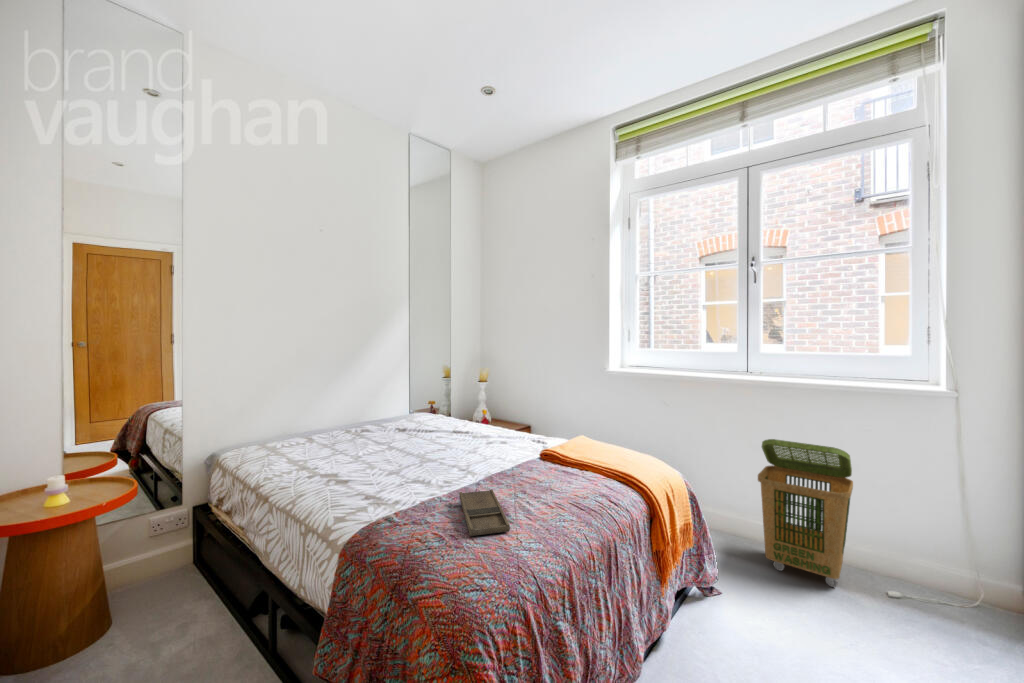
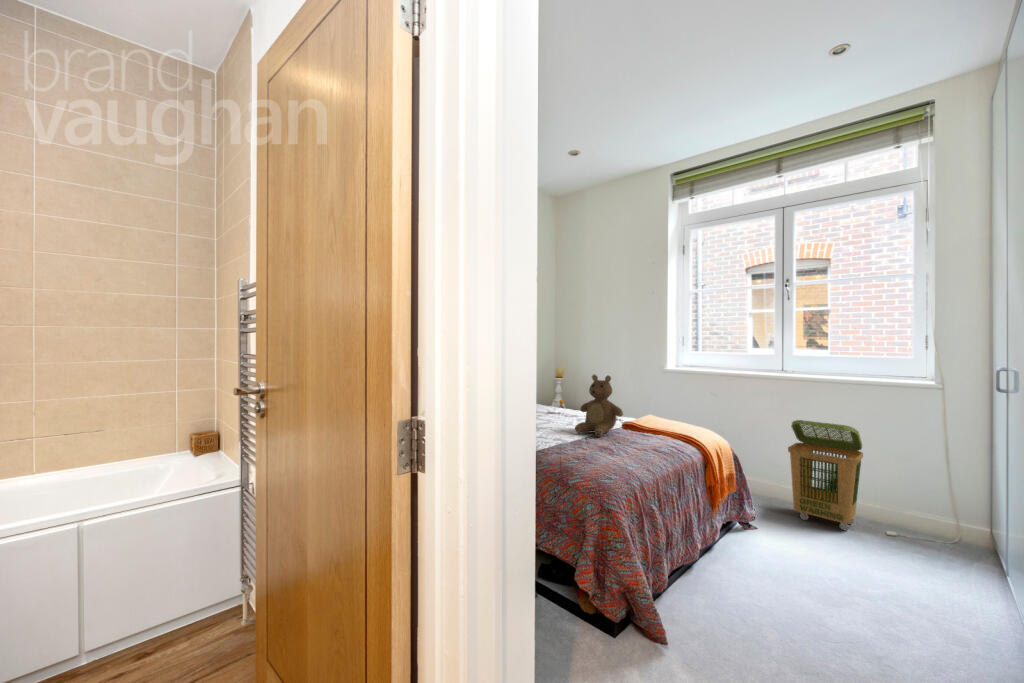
teddy bear: none [467,386,536,479] -> present [575,374,623,437]
tray: present [459,489,510,536] -> none [579,439,619,459]

